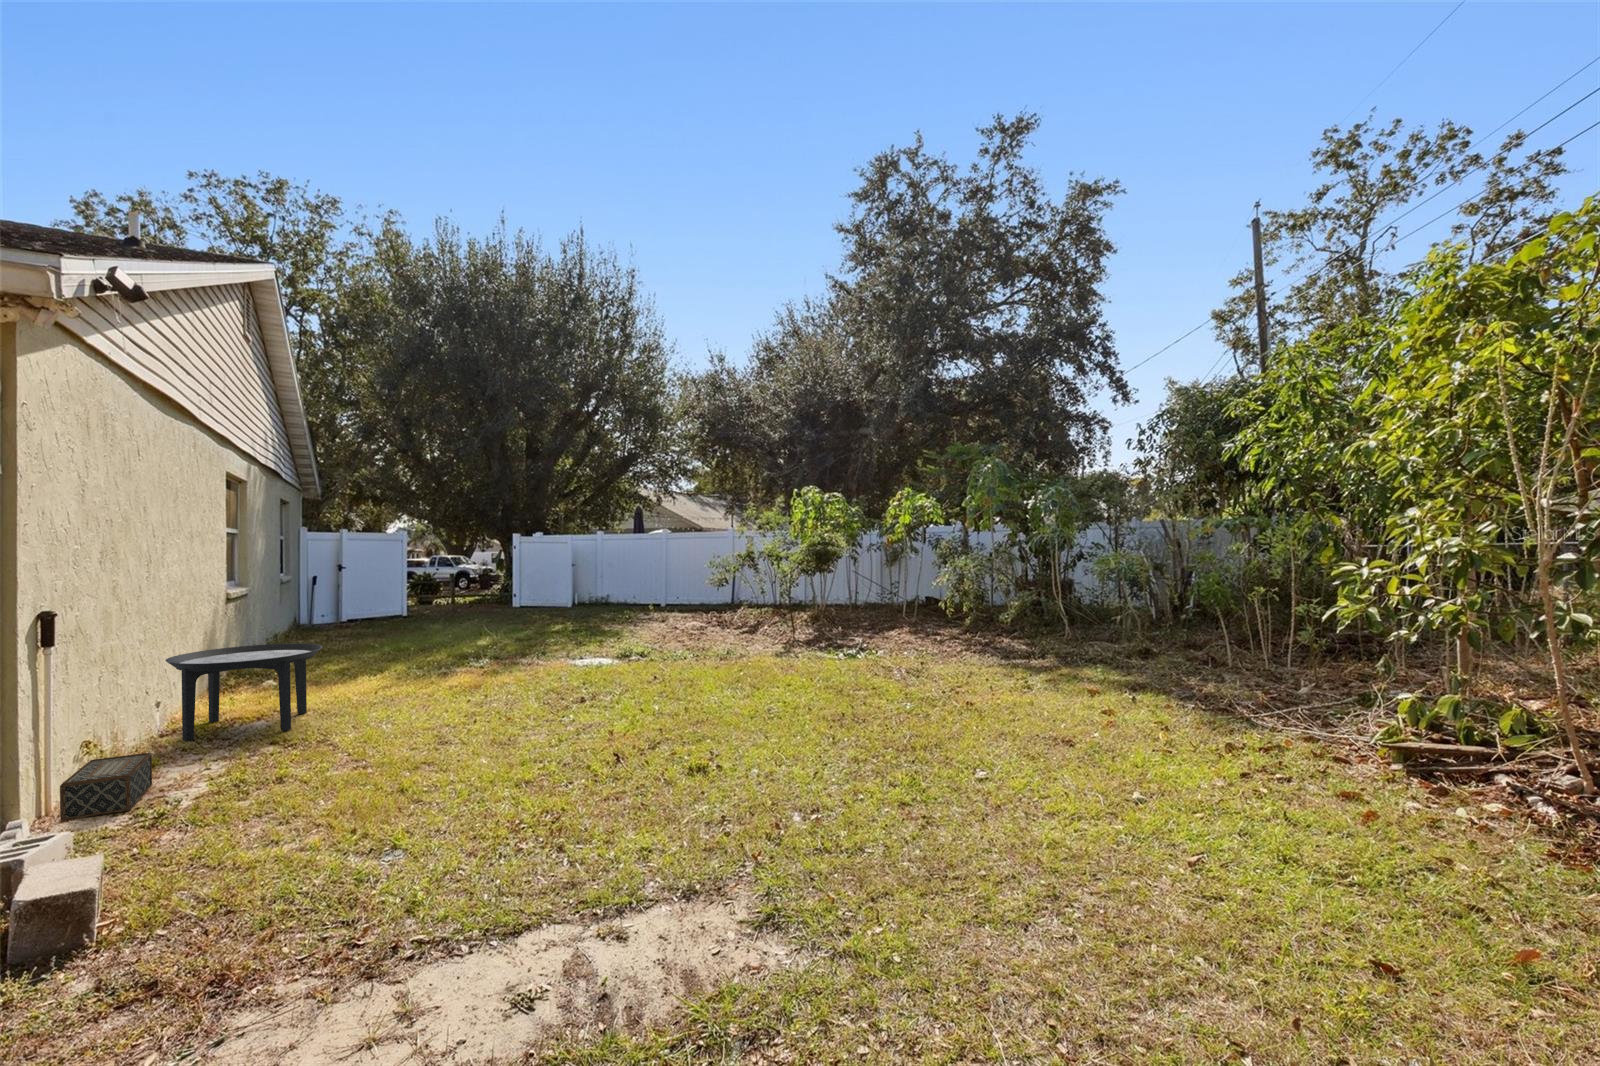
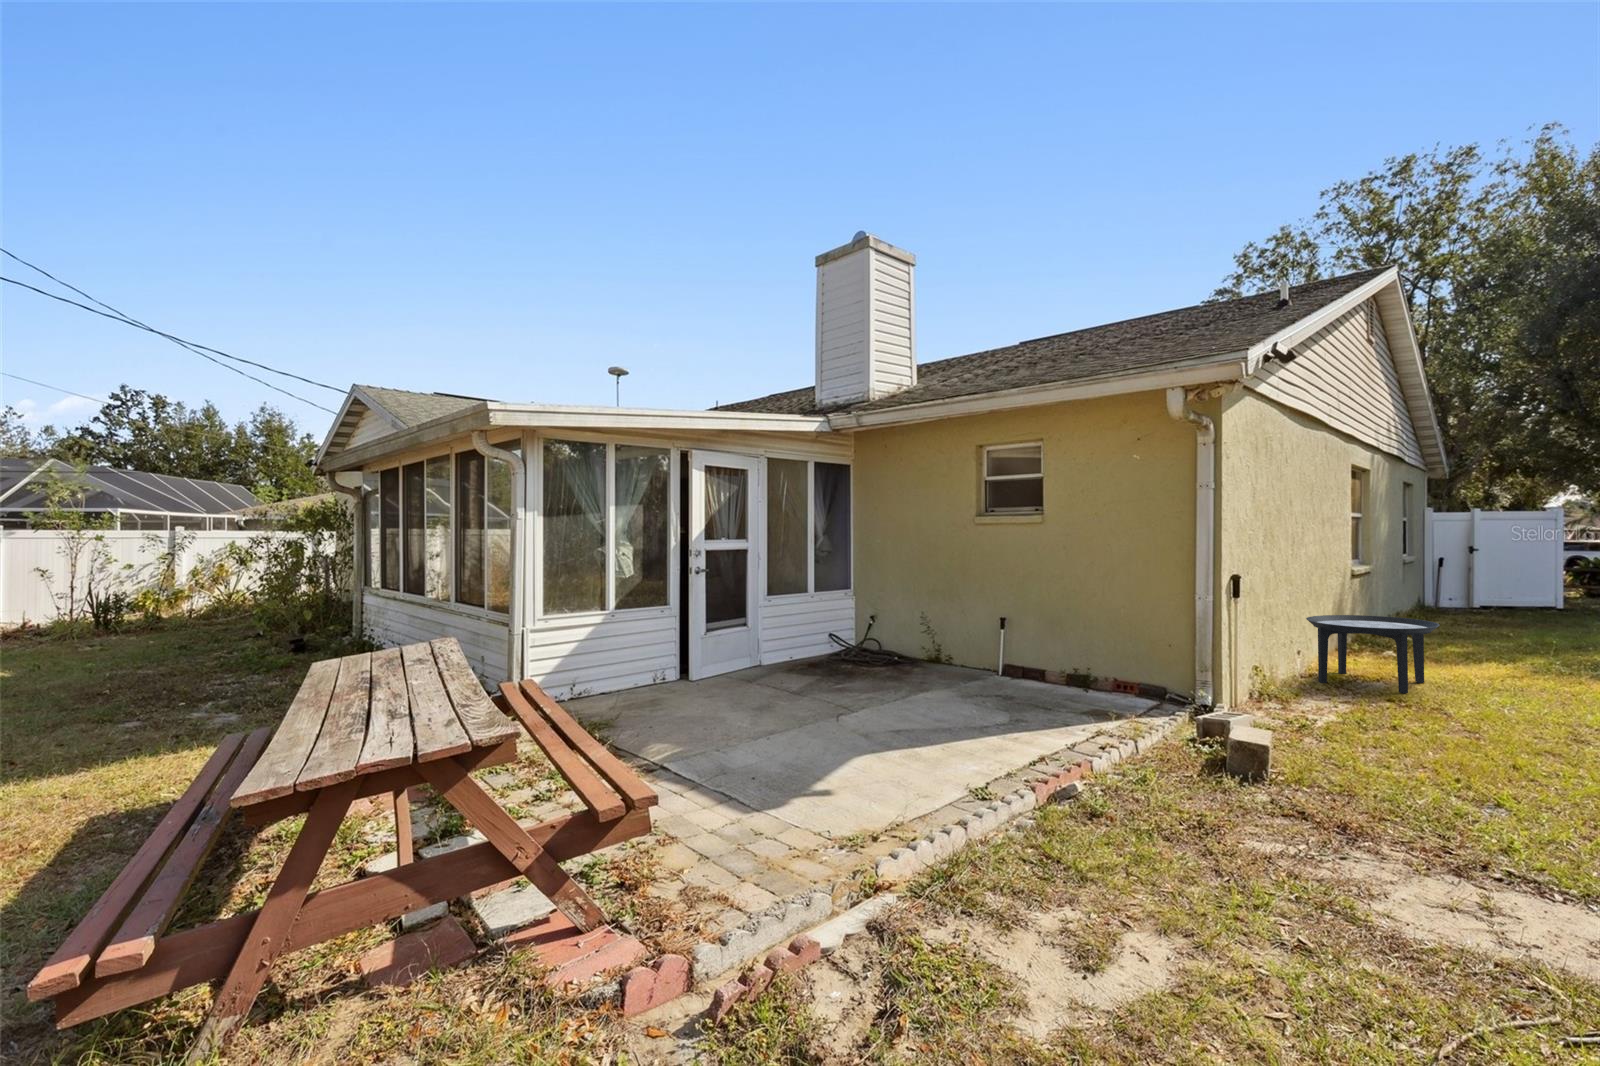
woven basket: present [60,753,152,821] -> none [1244,679,1299,718]

